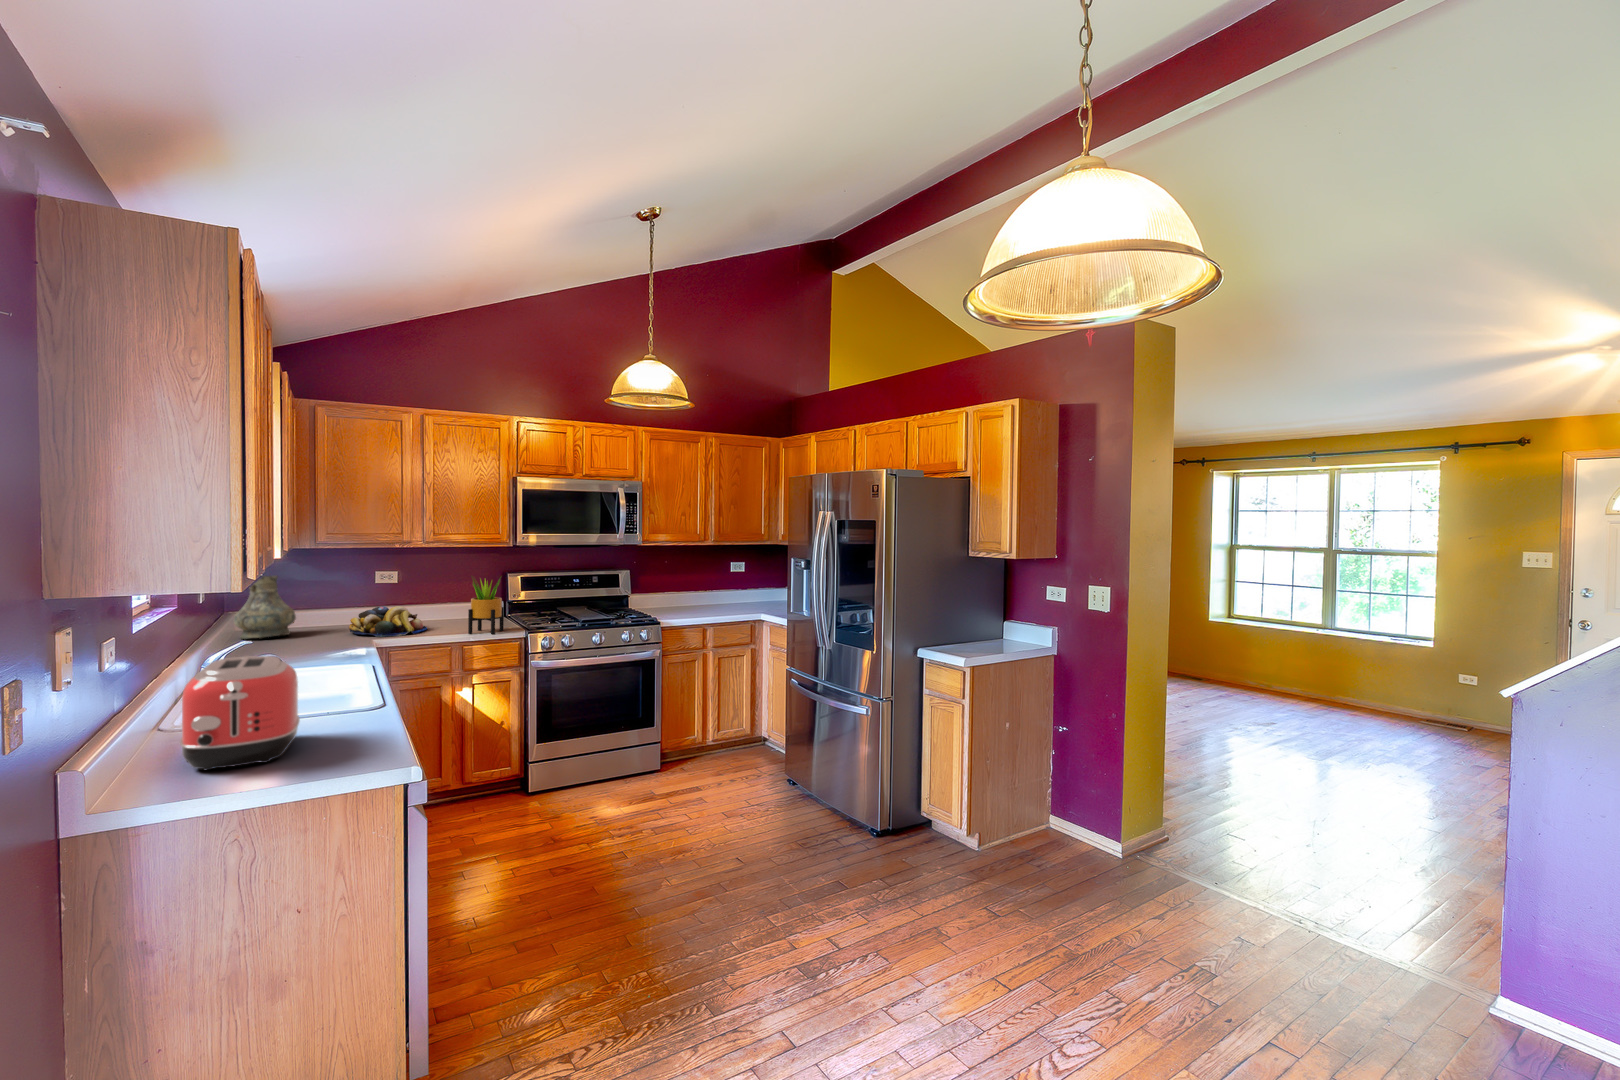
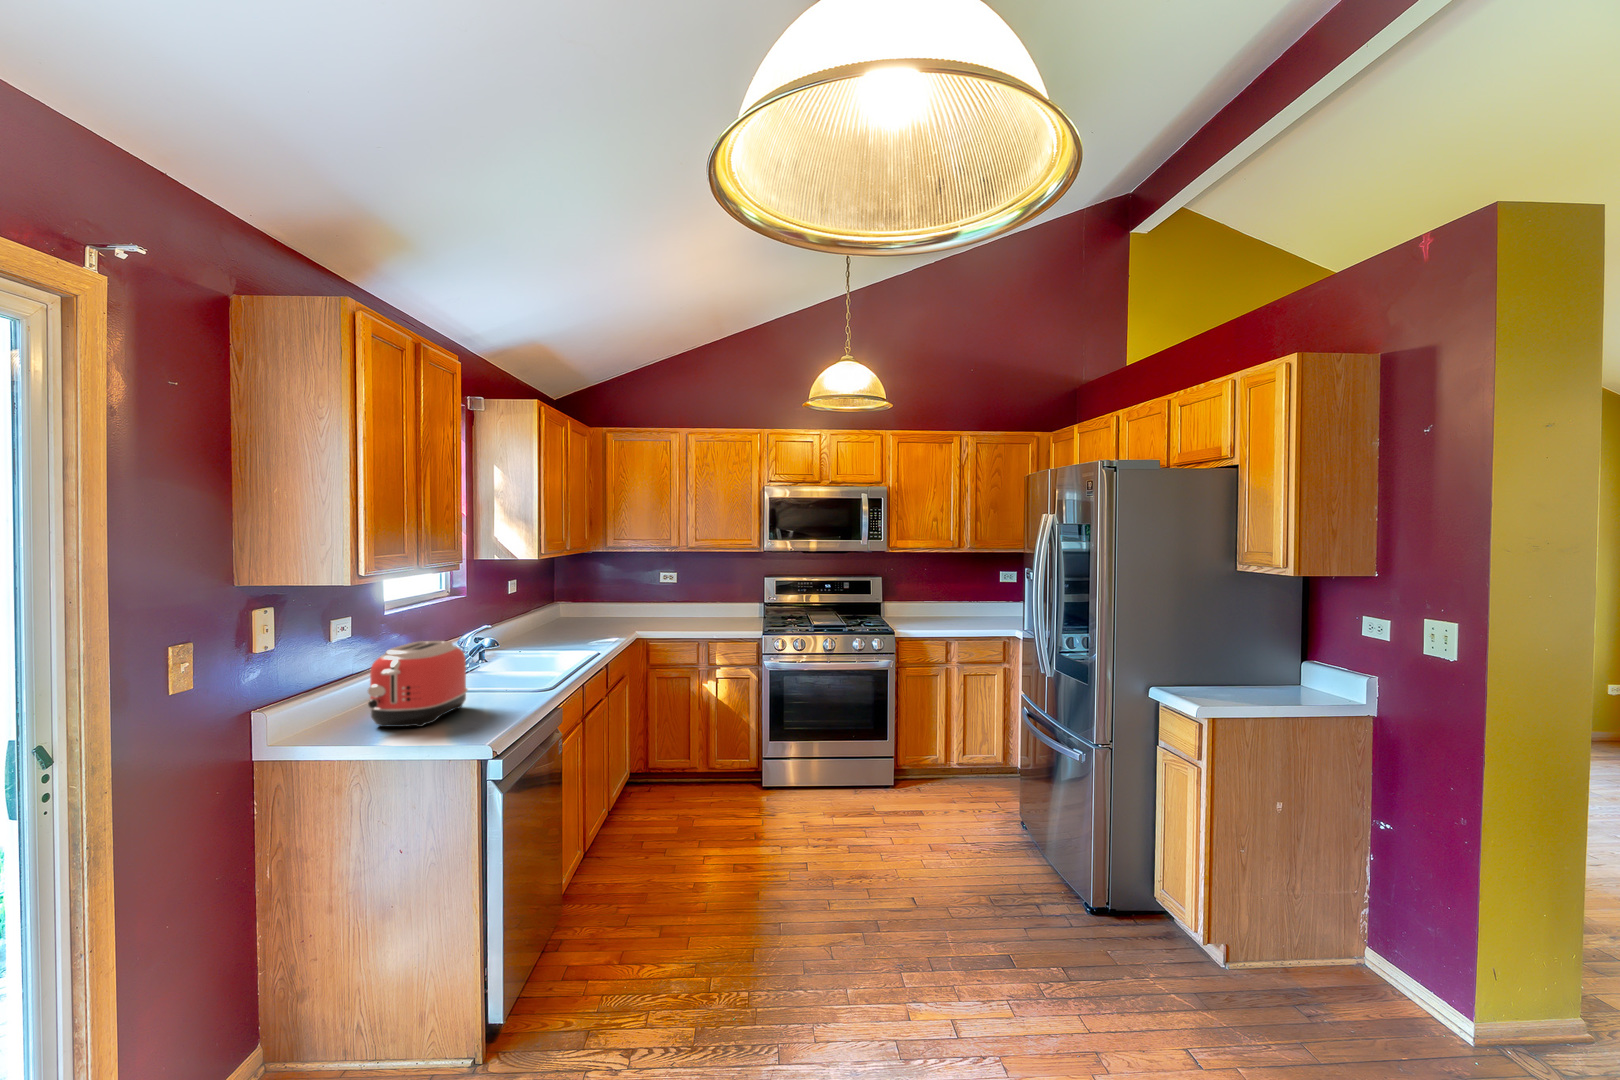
vase: present [234,576,296,639] -> none [563,577,603,625]
potted plant: present [468,579,504,634] -> none [715,579,745,633]
fruit bowl: present [349,606,427,637] -> none [635,604,693,630]

